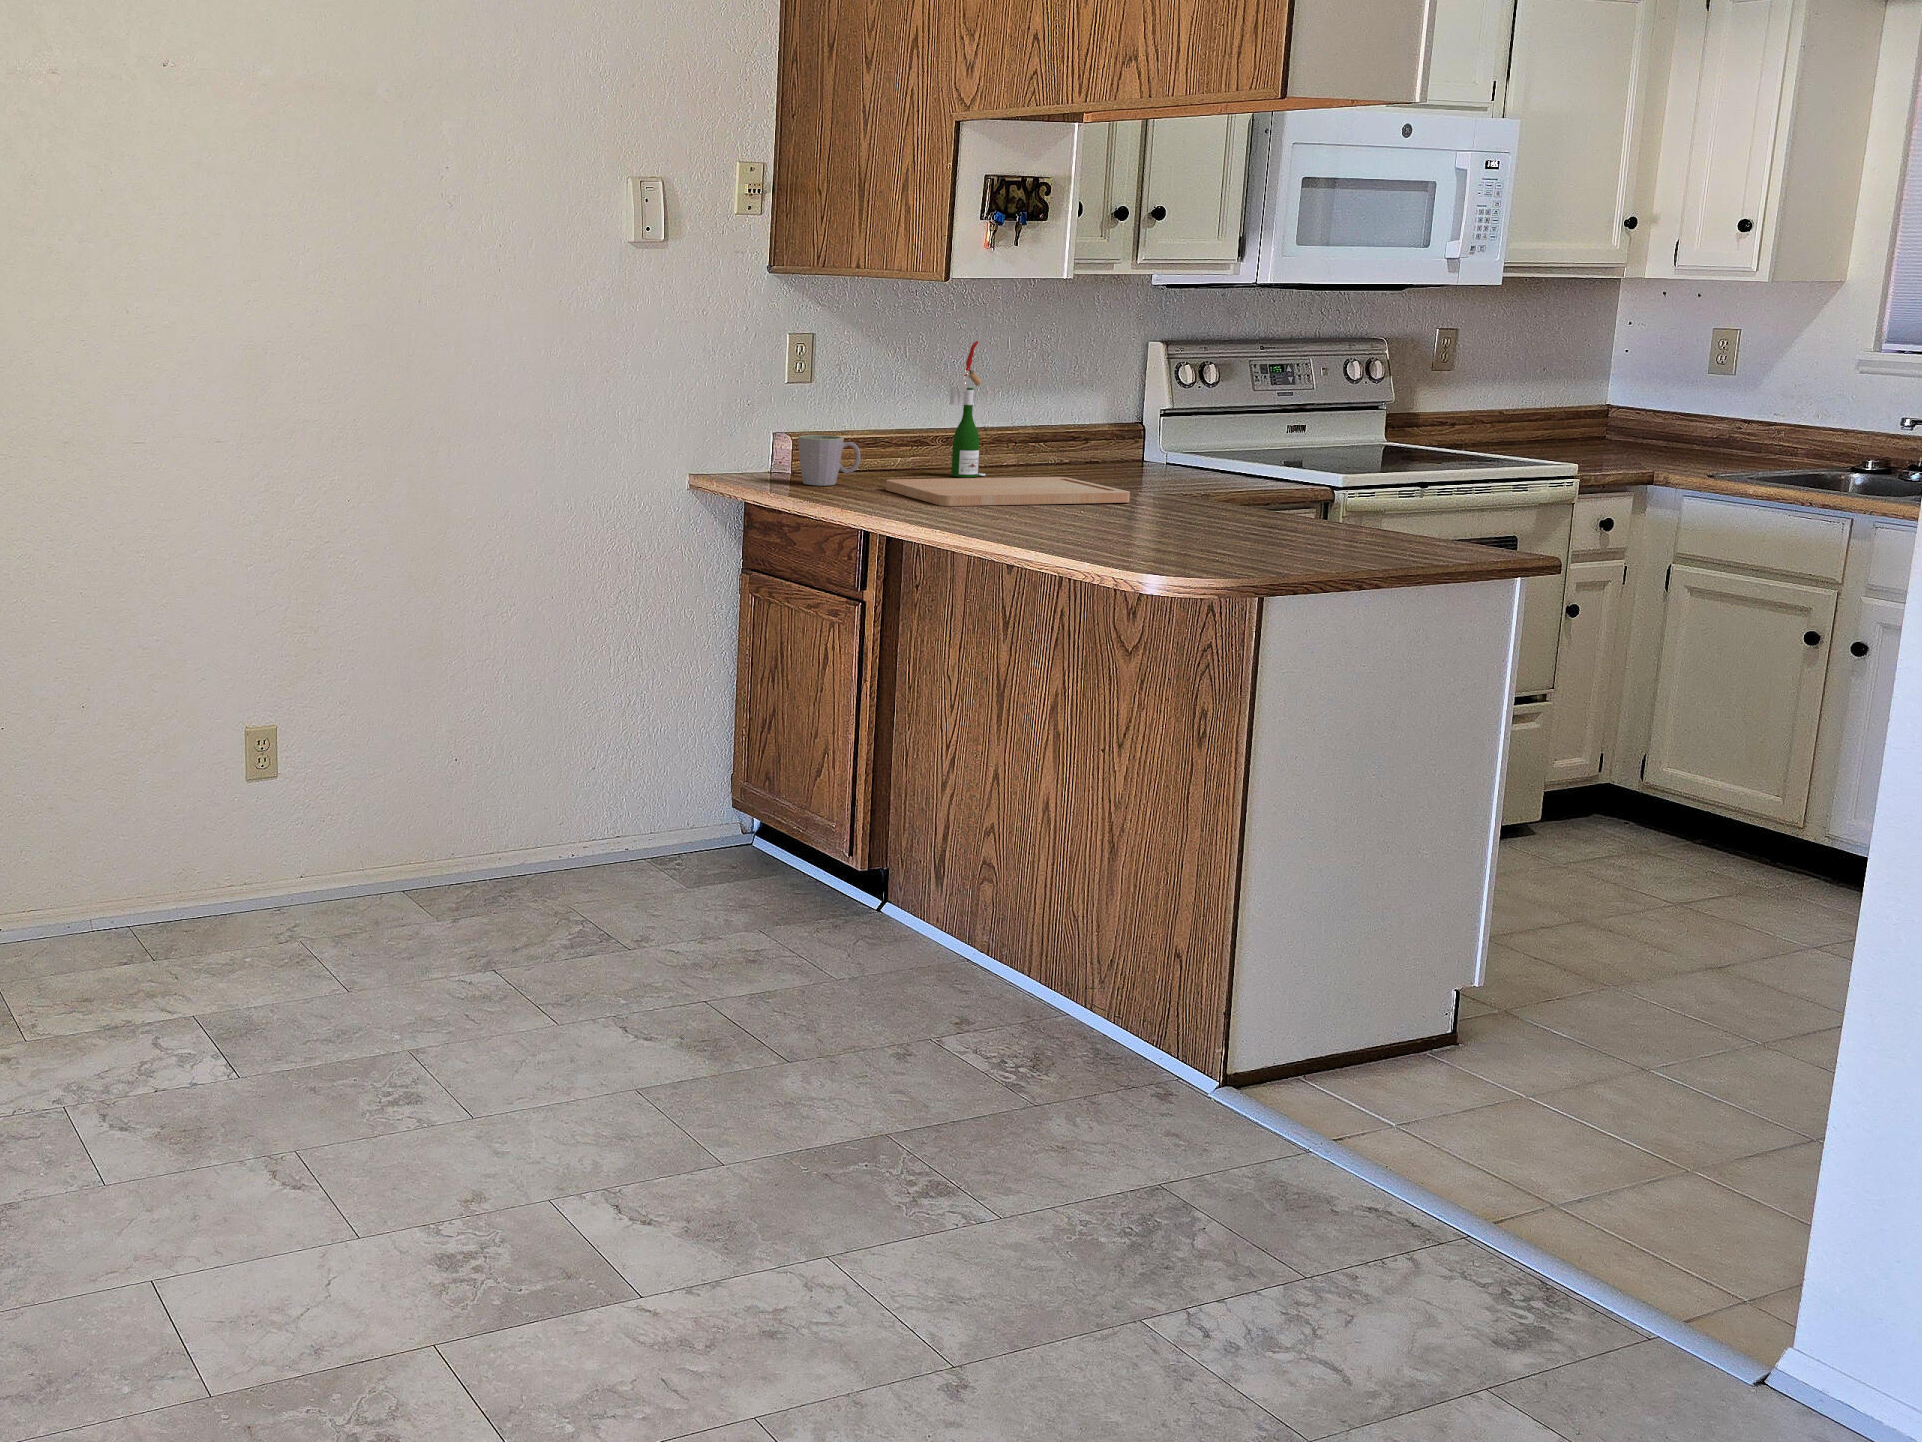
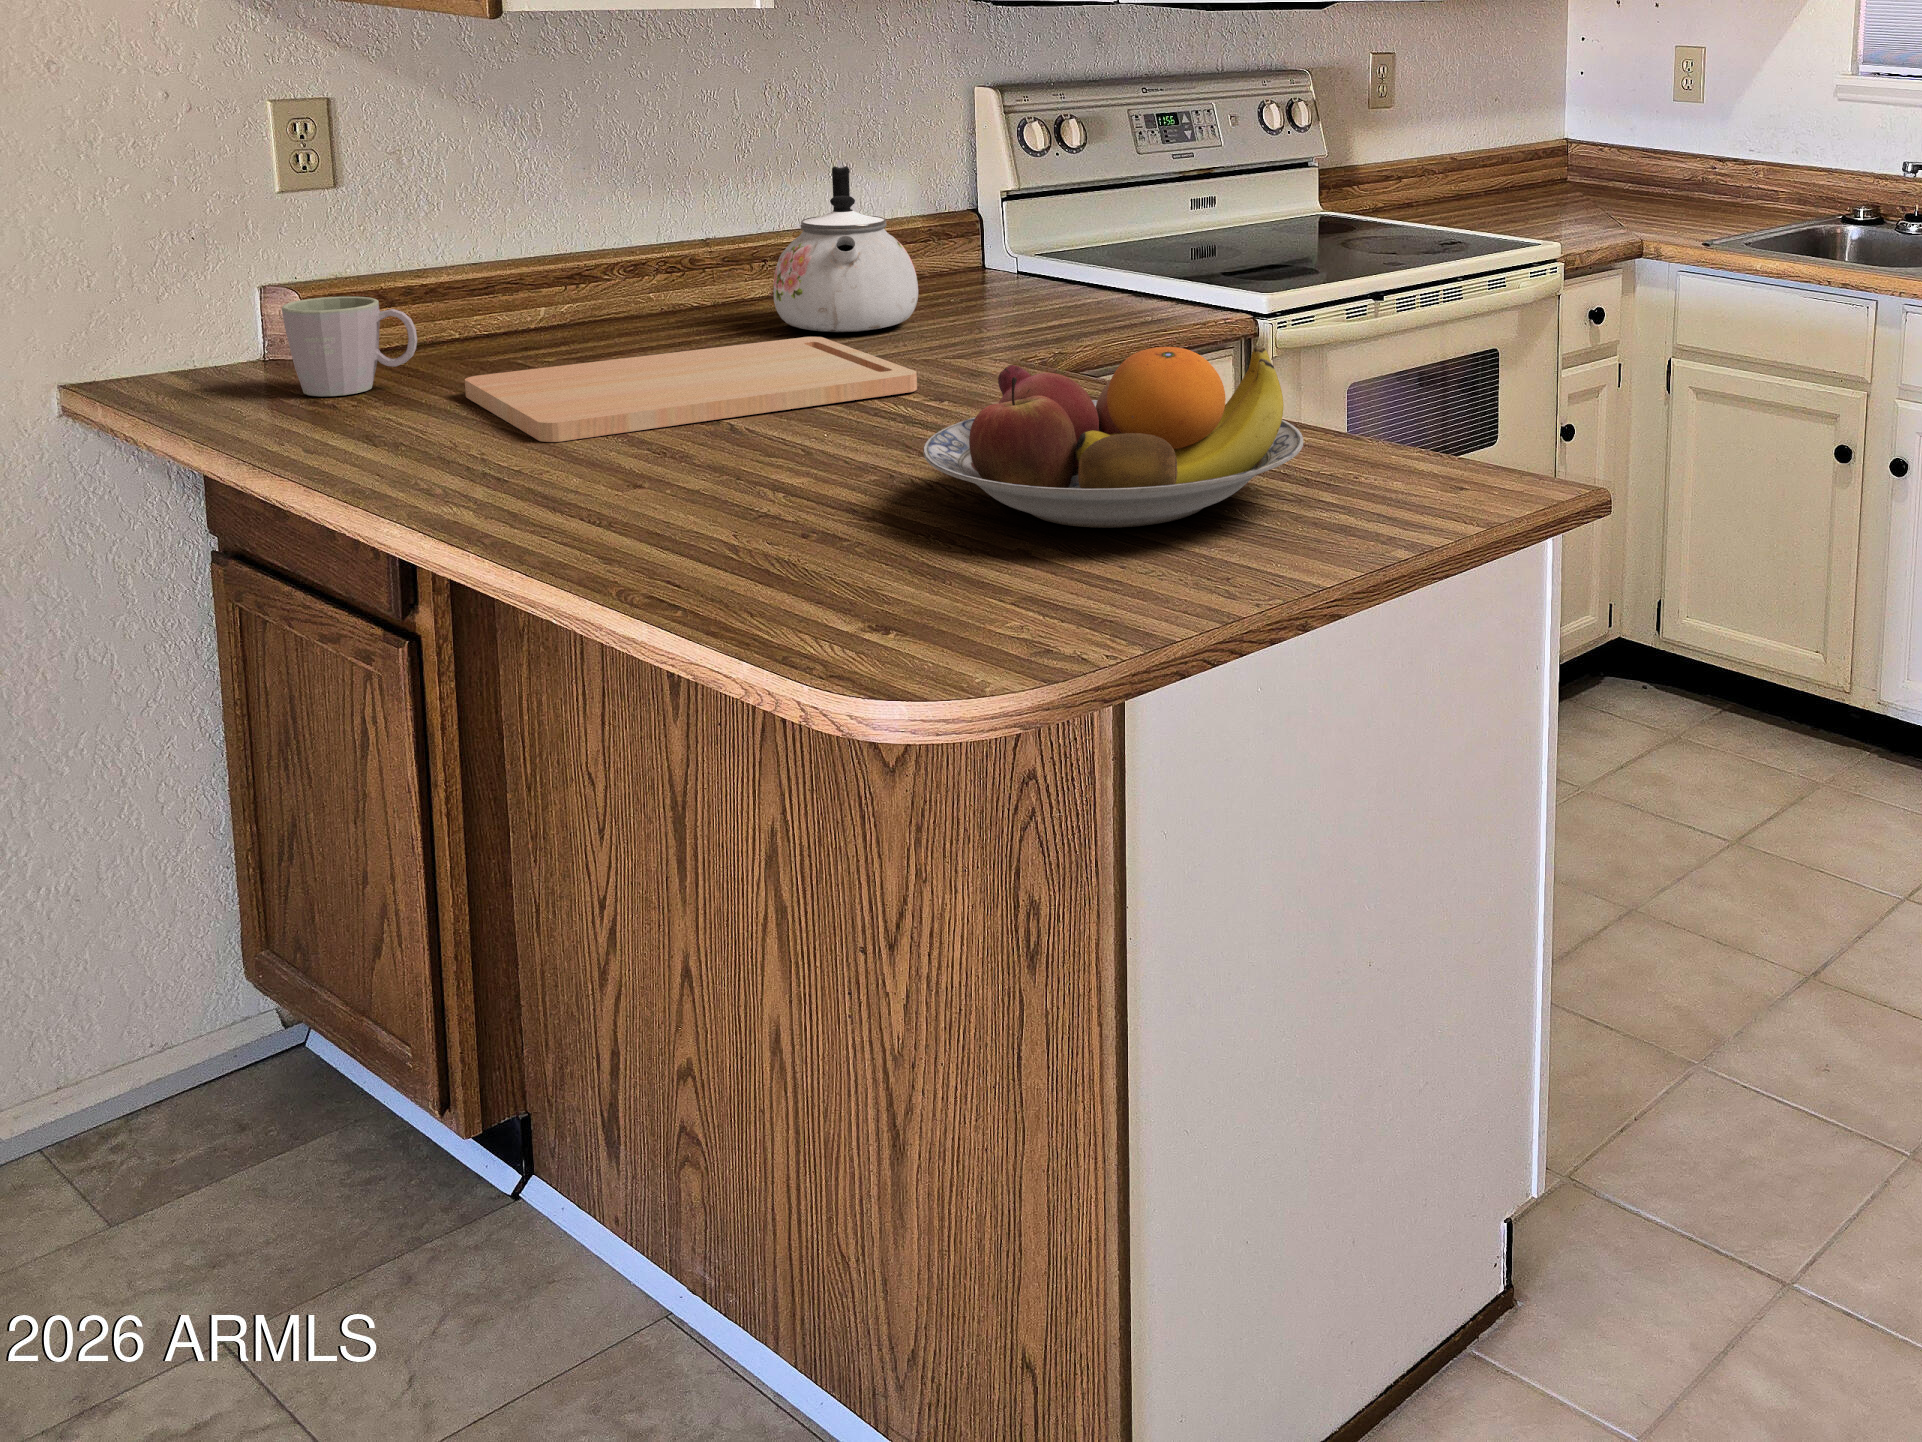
wine bottle: present [950,341,985,477] -> none [613,107,696,340]
kettle: none [1032,381,1118,481] -> present [773,166,918,332]
fruit bowl: none [1157,458,1368,548] -> present [923,346,1303,528]

